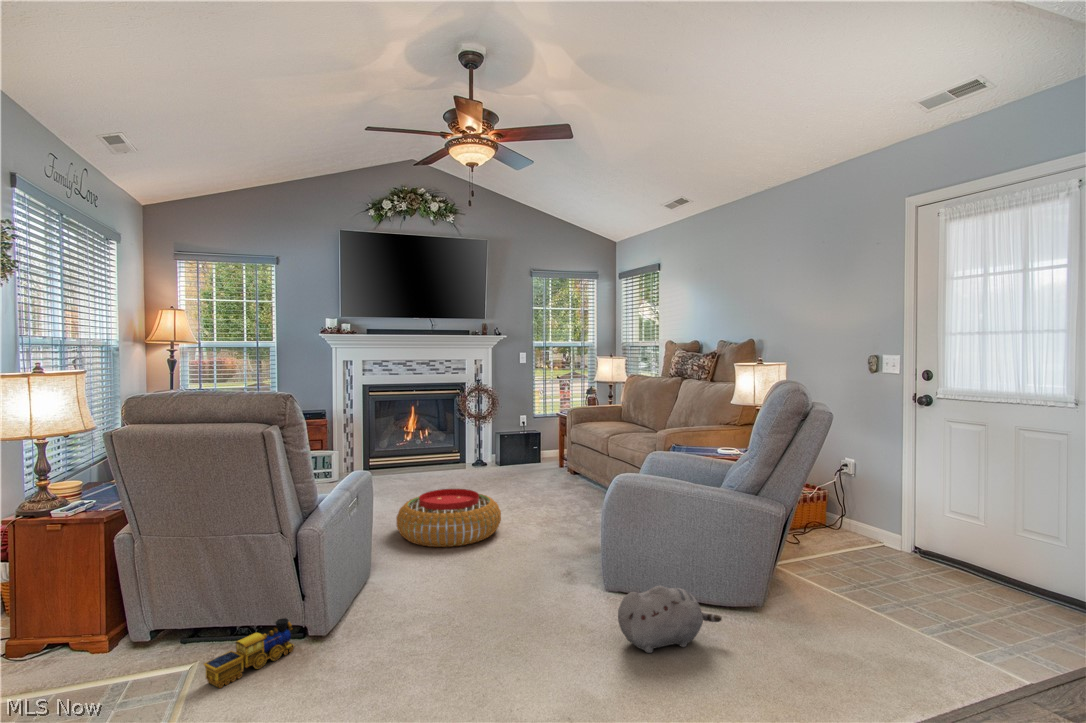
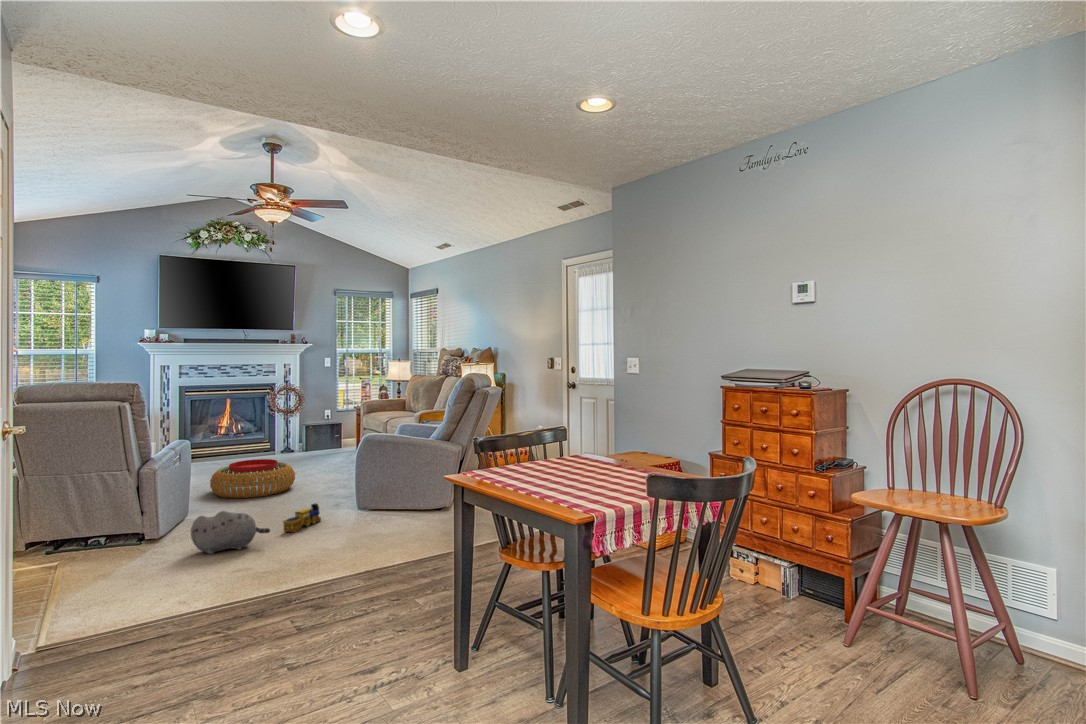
plush toy: present [618,586,722,653] -> present [191,511,270,554]
toy train: present [204,618,294,688] -> present [283,504,321,532]

